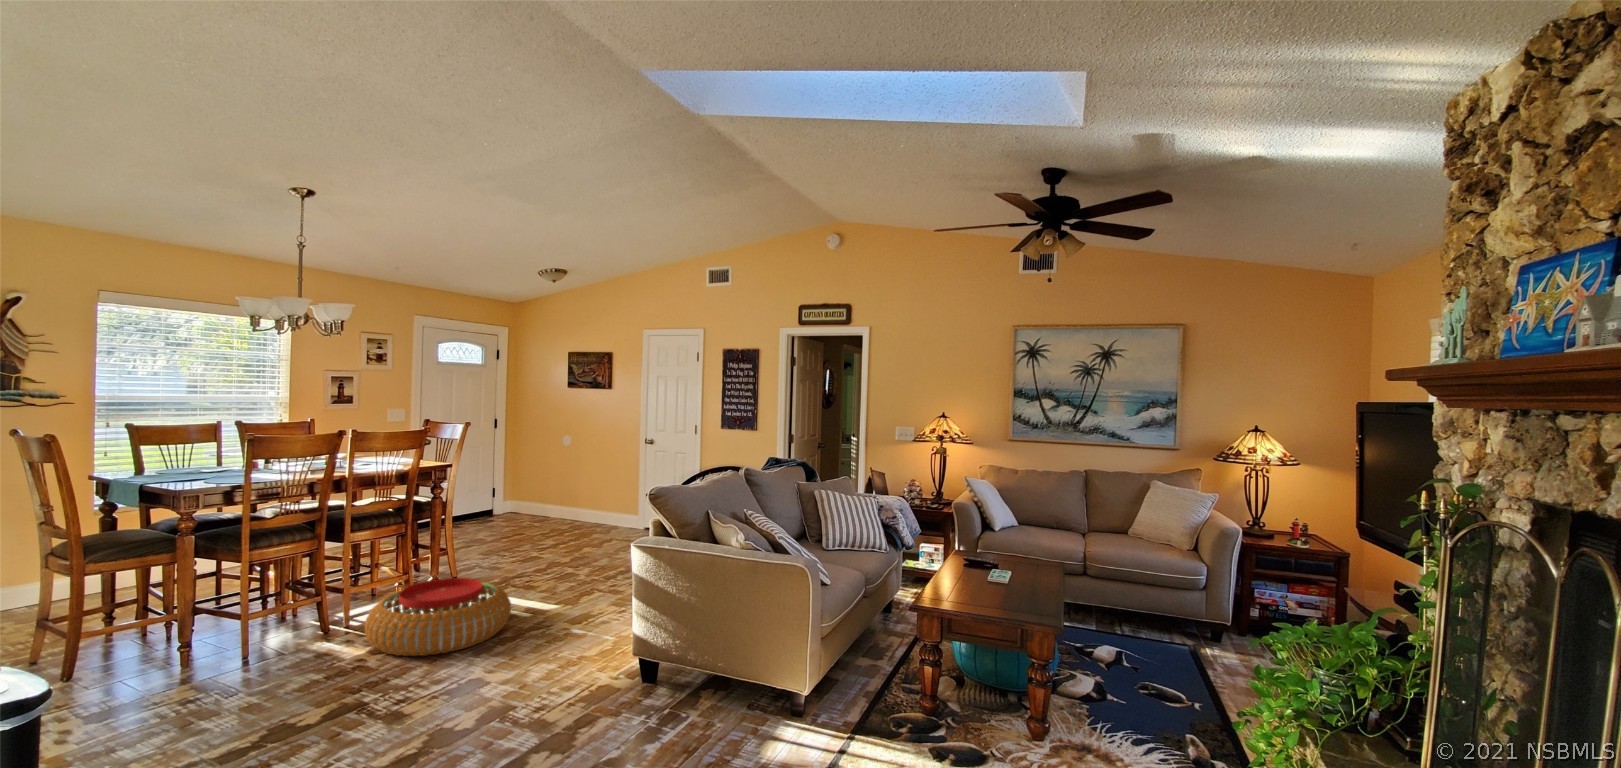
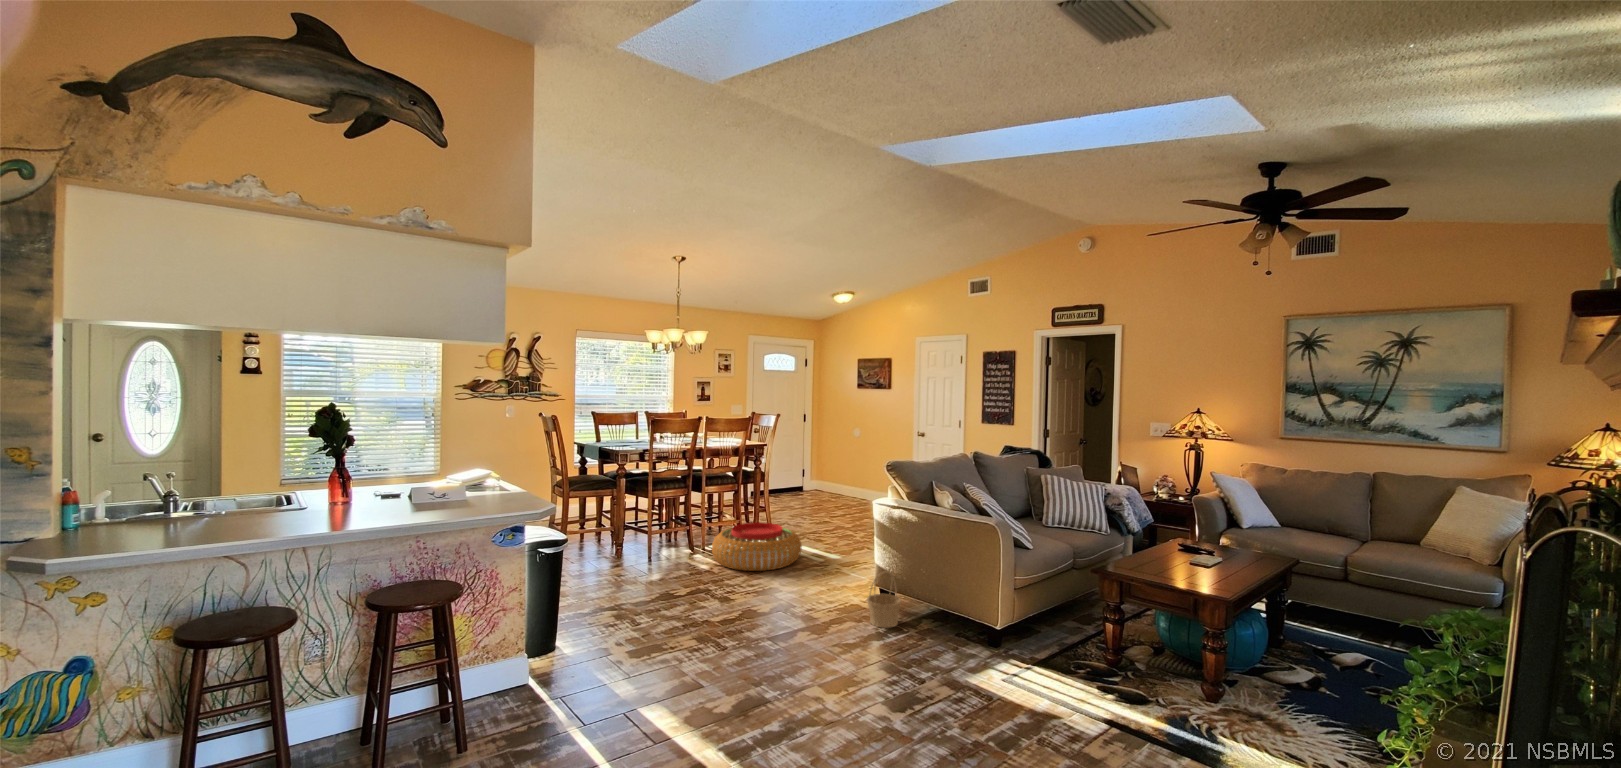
basket: none [628,637,675,716] -> present [867,571,901,628]

